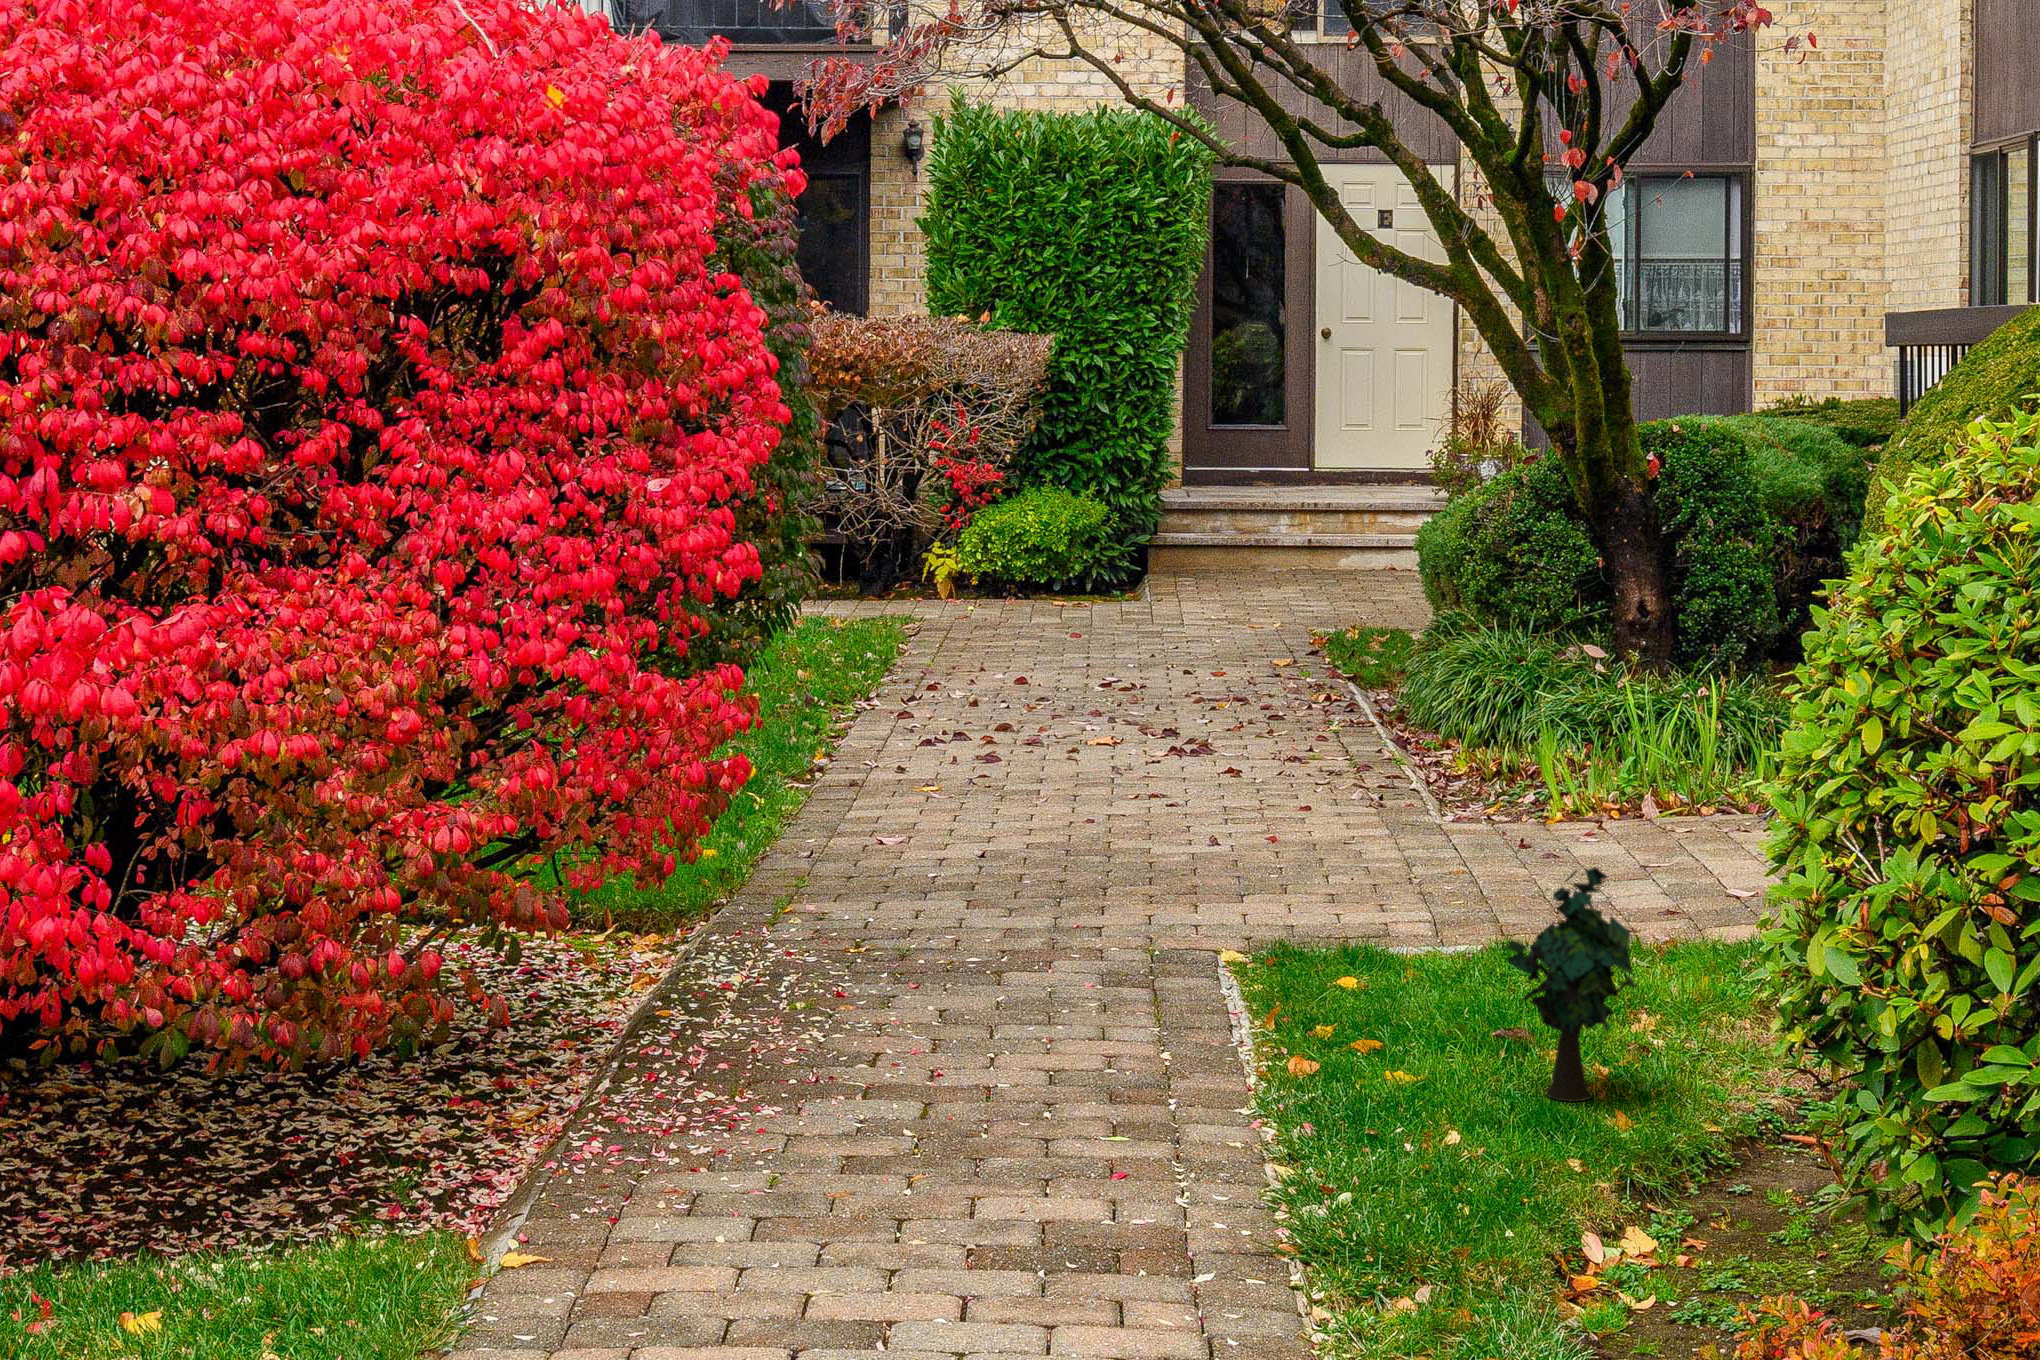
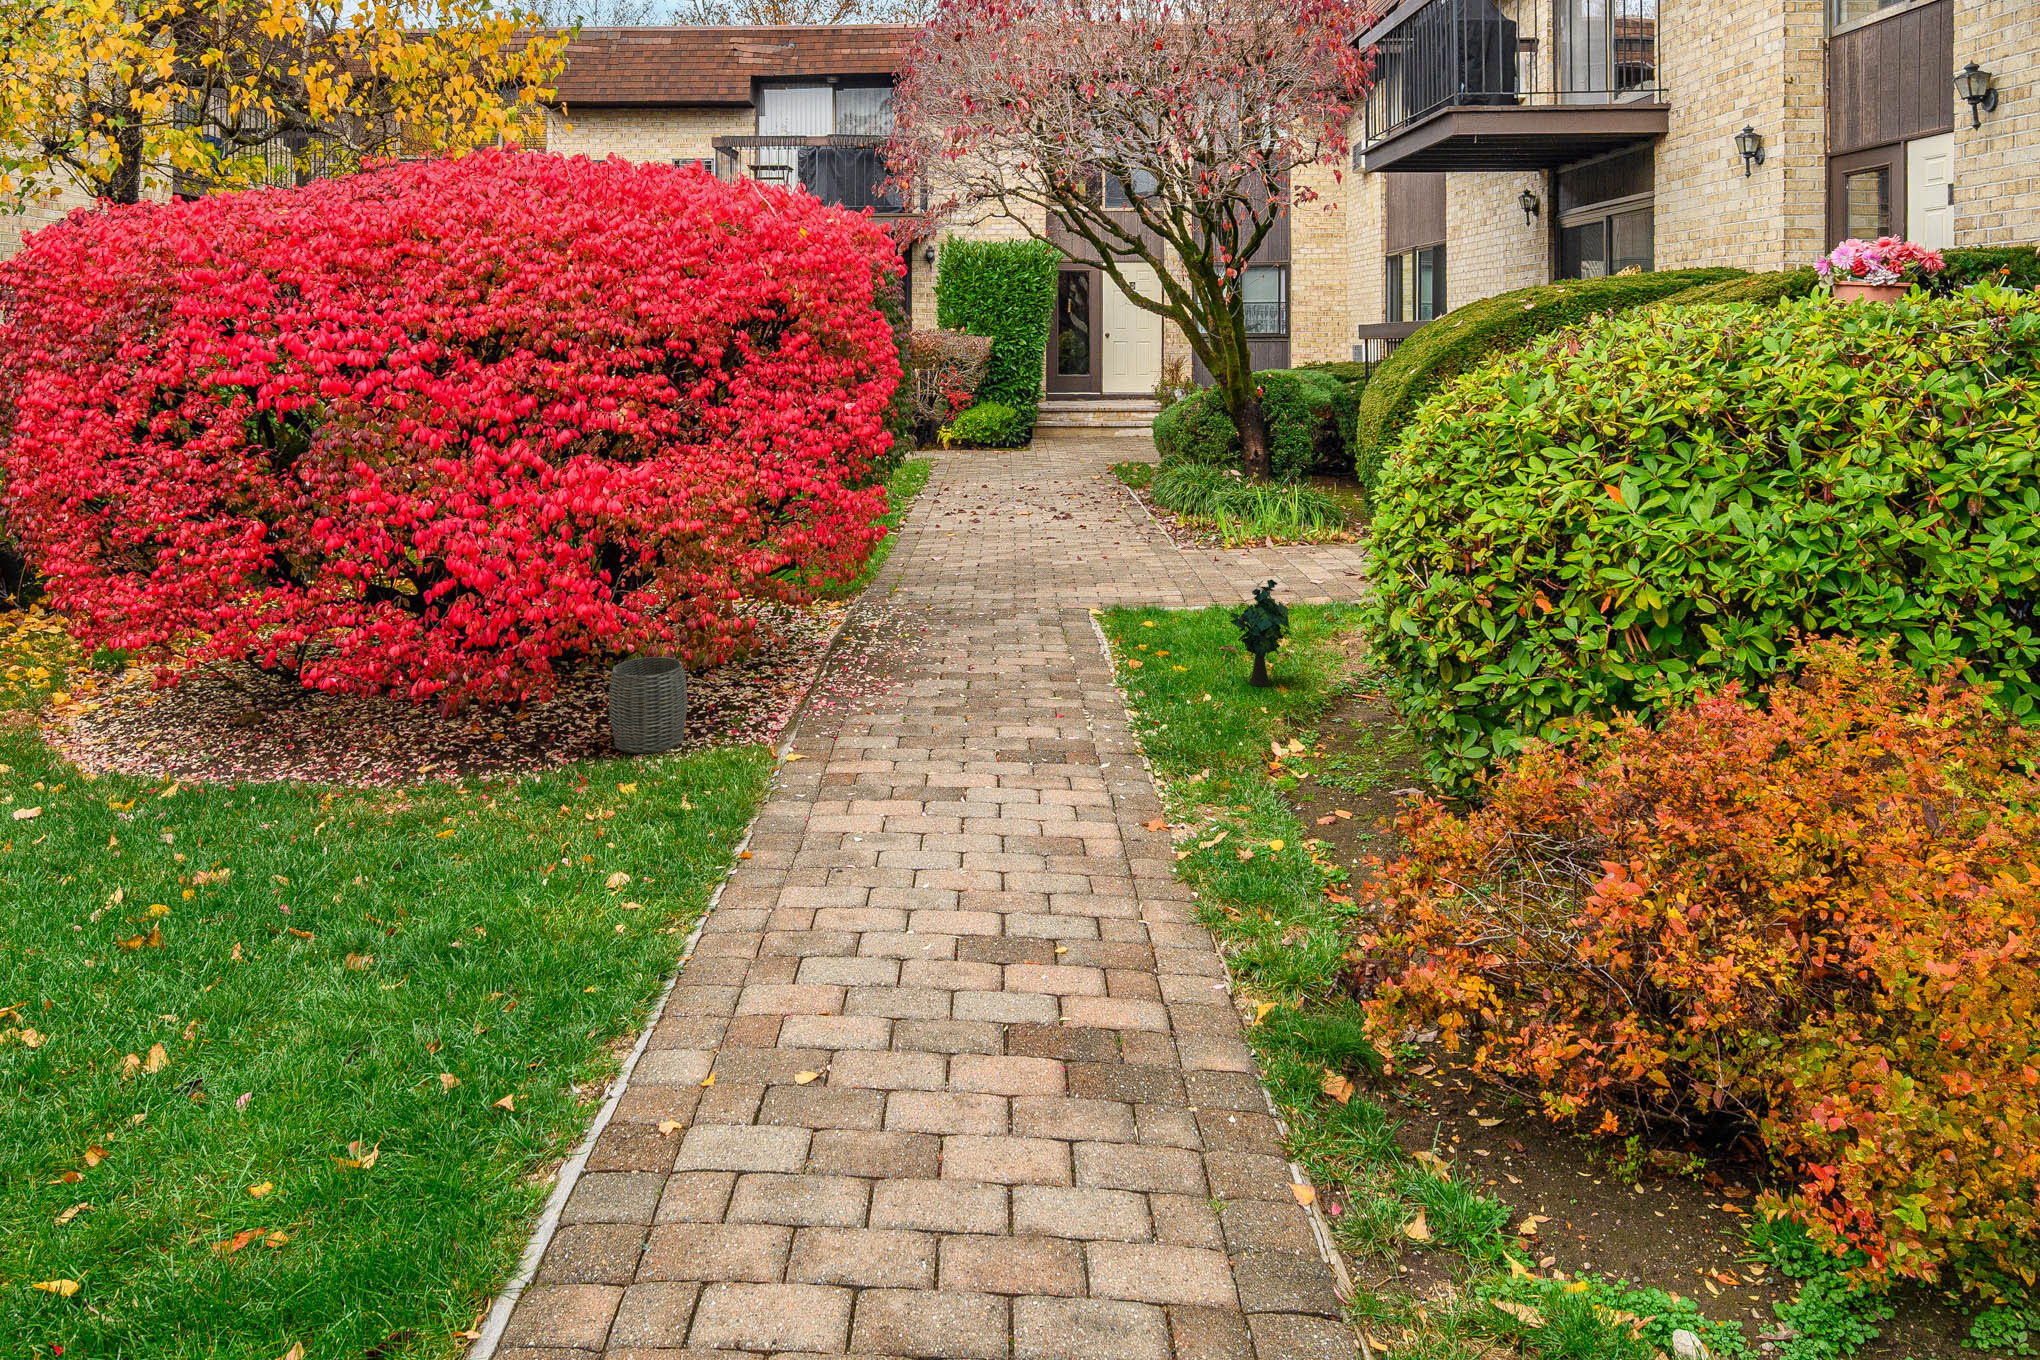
woven basket: none [107,1043,286,1260] -> present [609,657,687,753]

